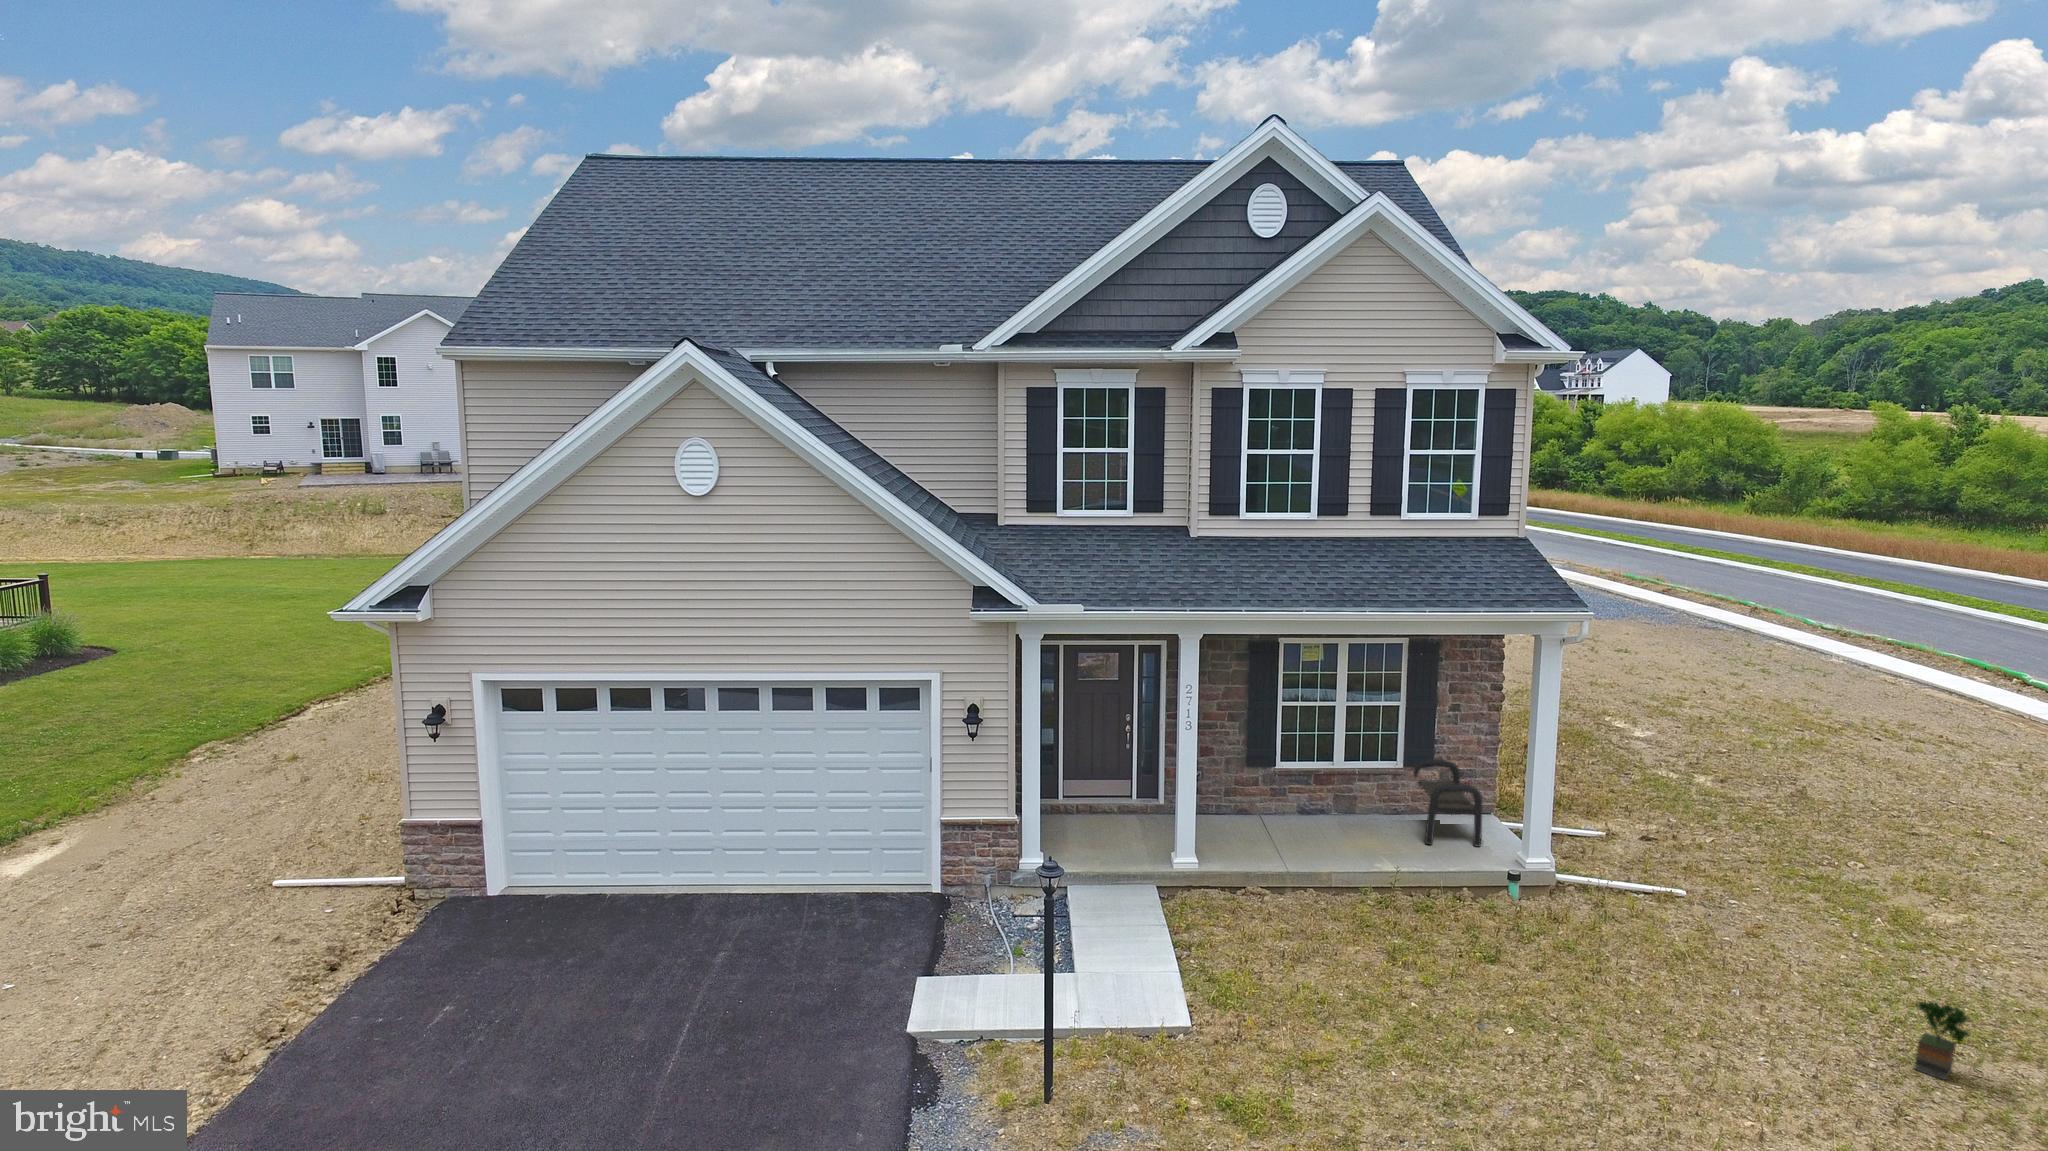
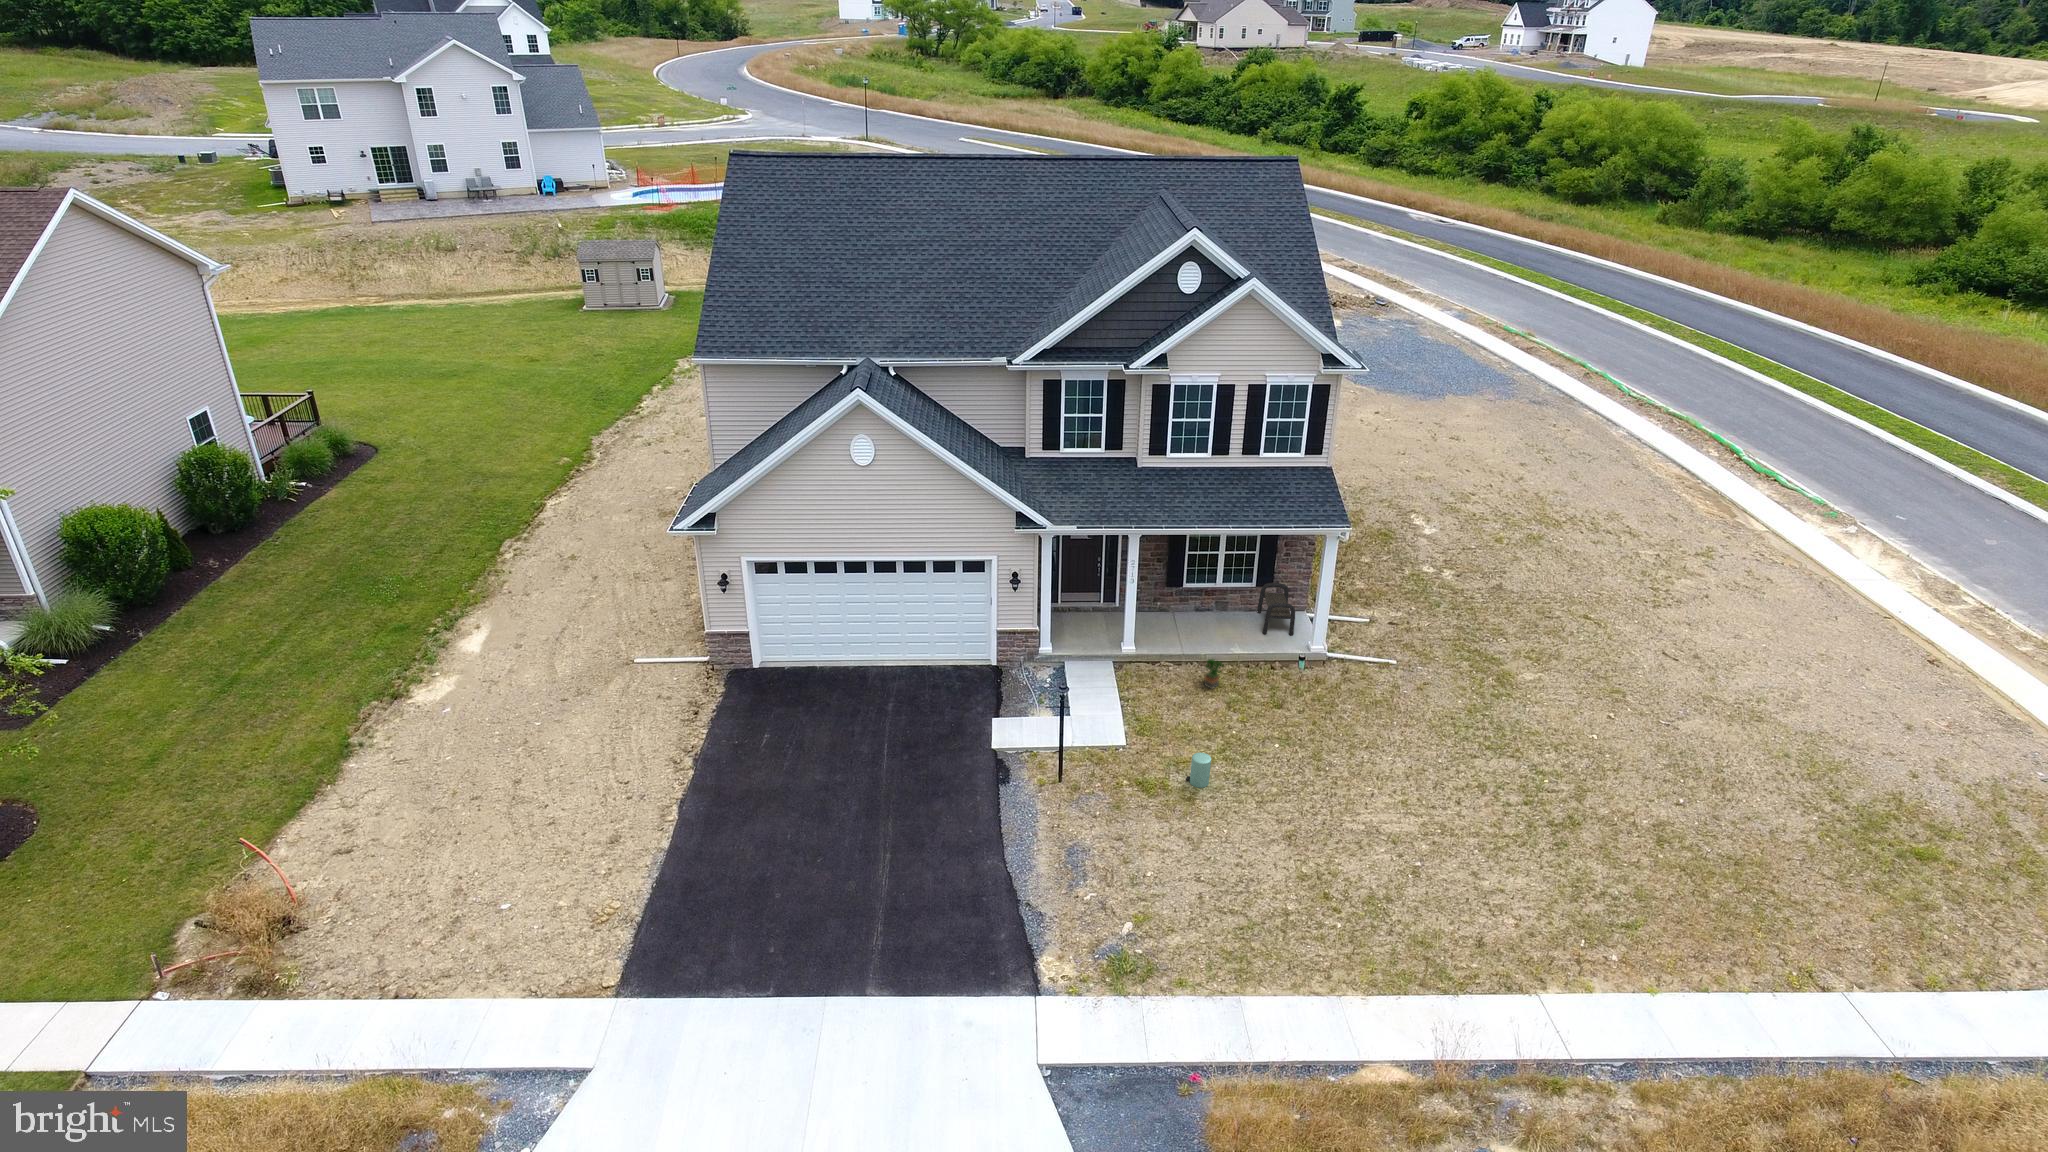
potted tree: present [1915,1001,1971,1080] -> present [1204,659,1223,689]
trash can: none [1330,1030,1387,1115] -> present [1186,753,1211,788]

